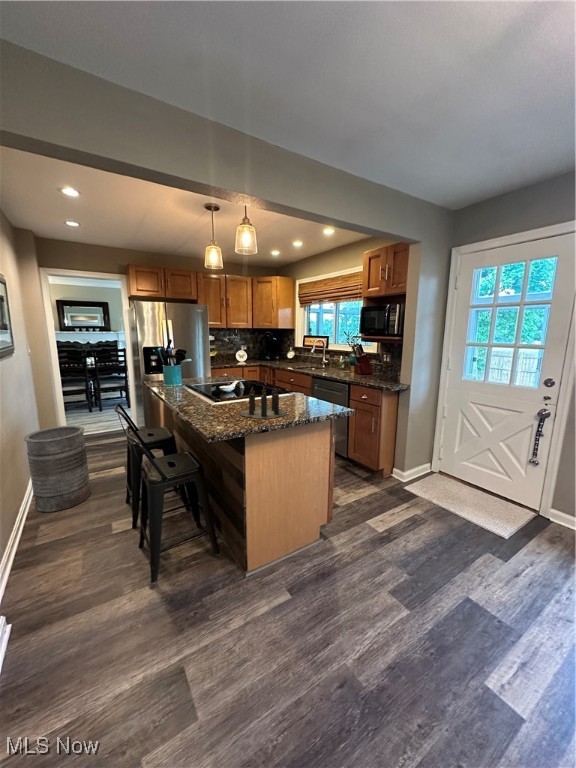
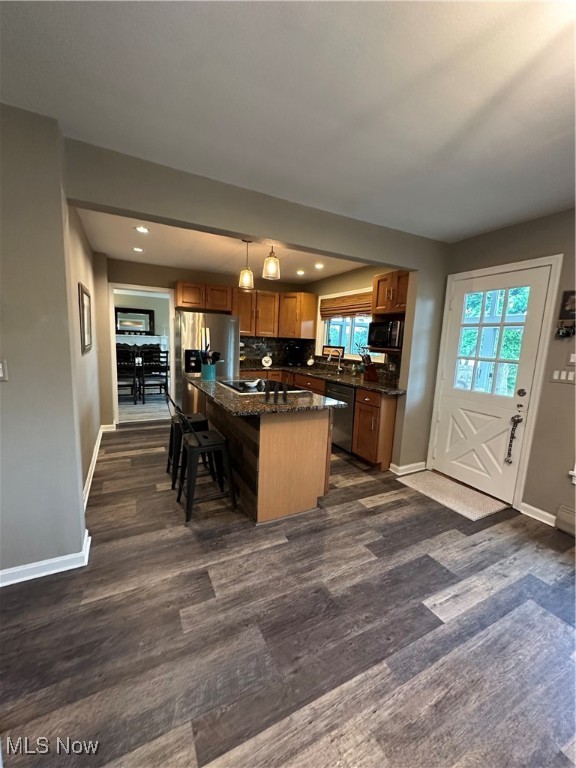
trash can: present [24,426,91,512] -> none [96,408,140,473]

